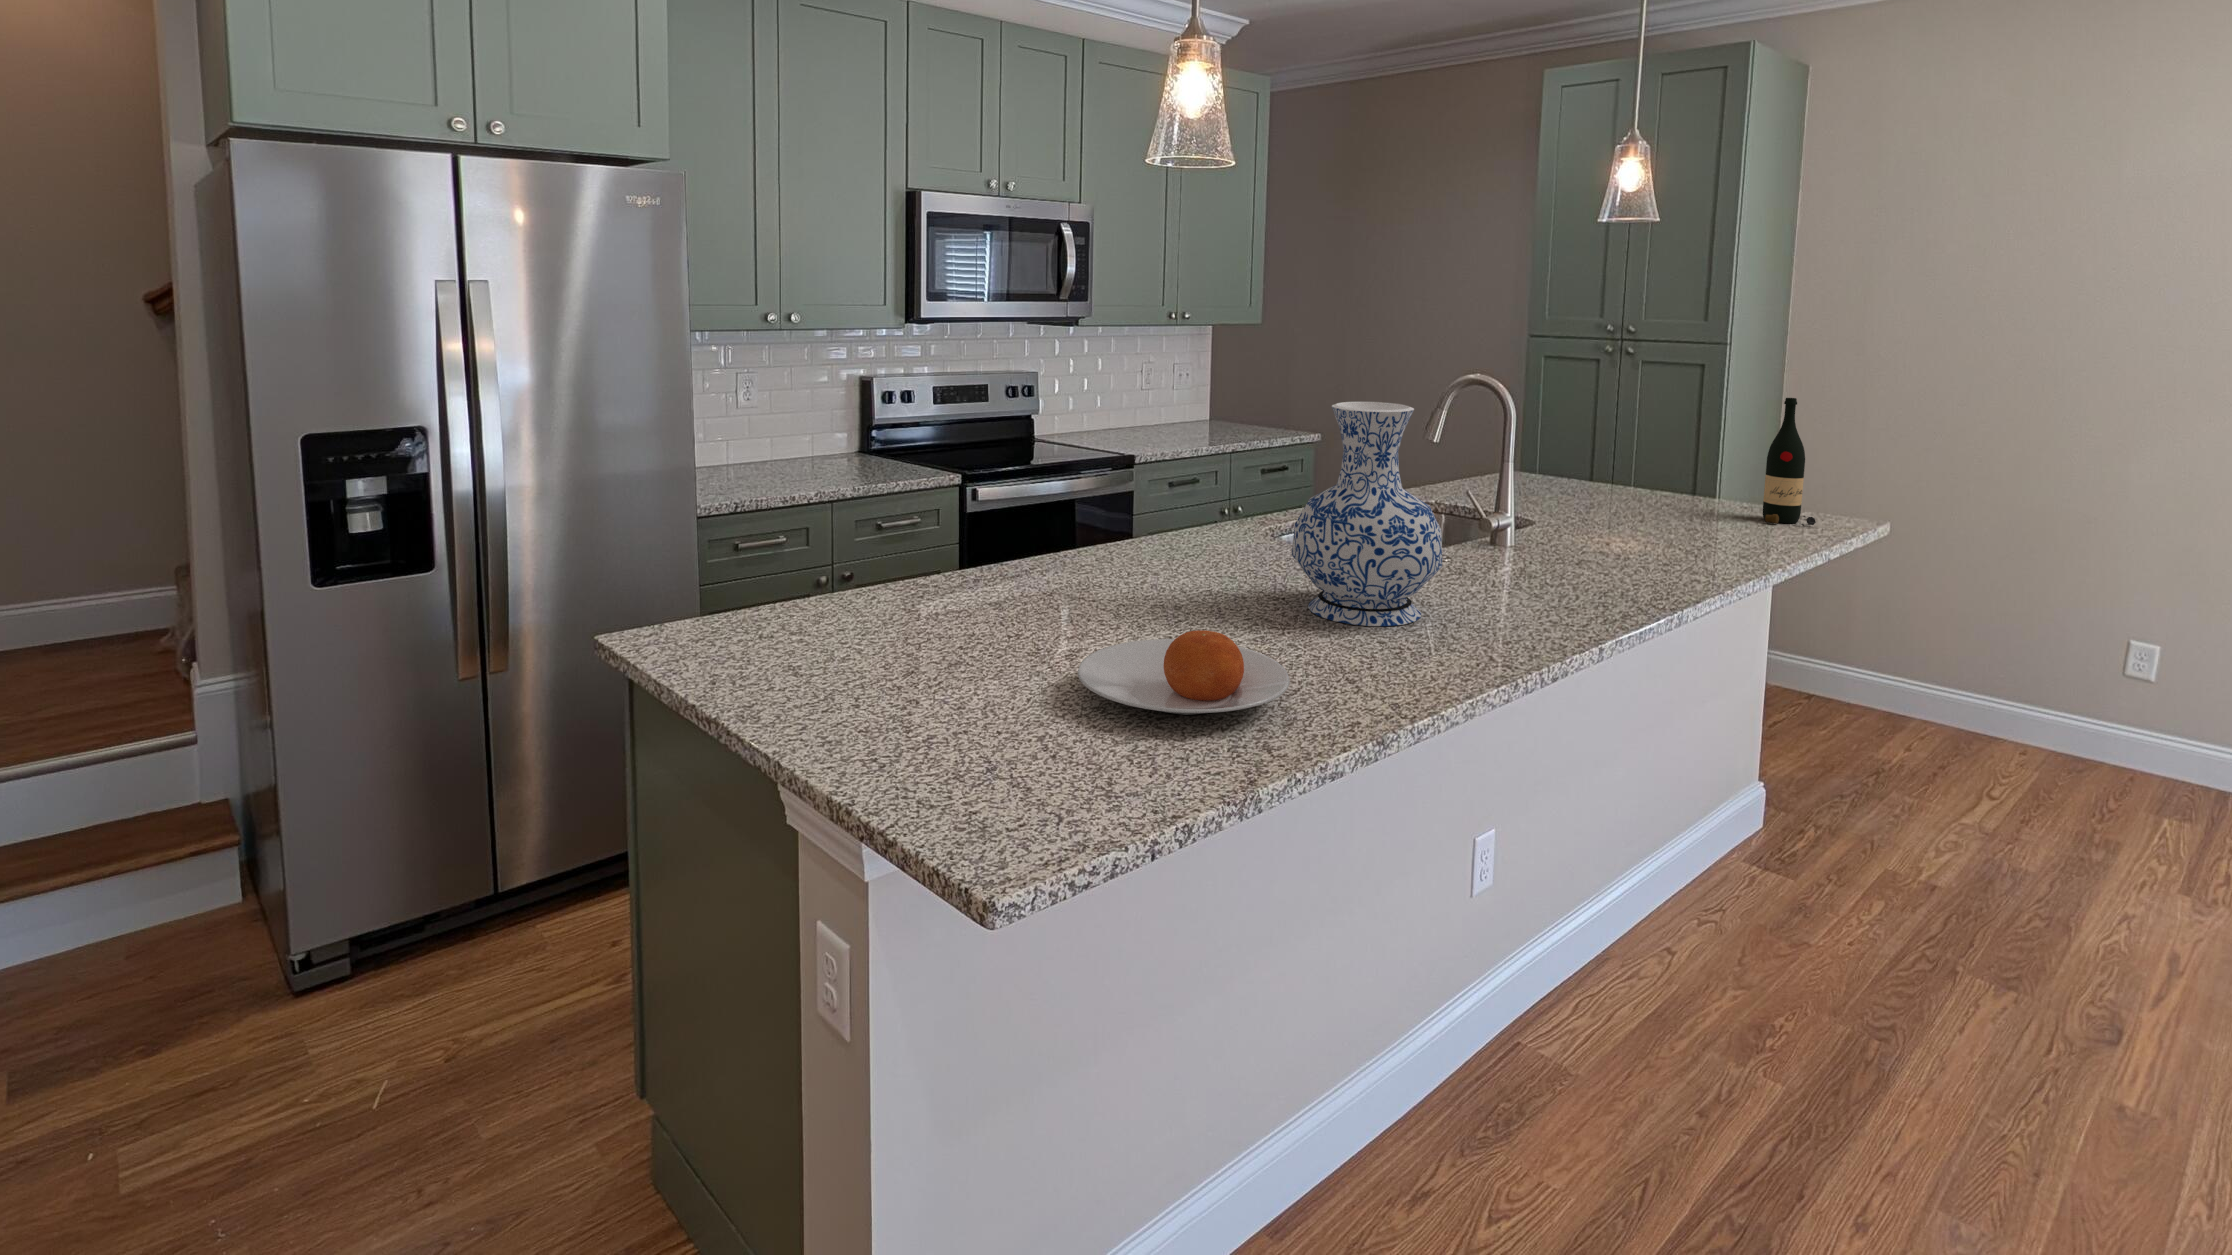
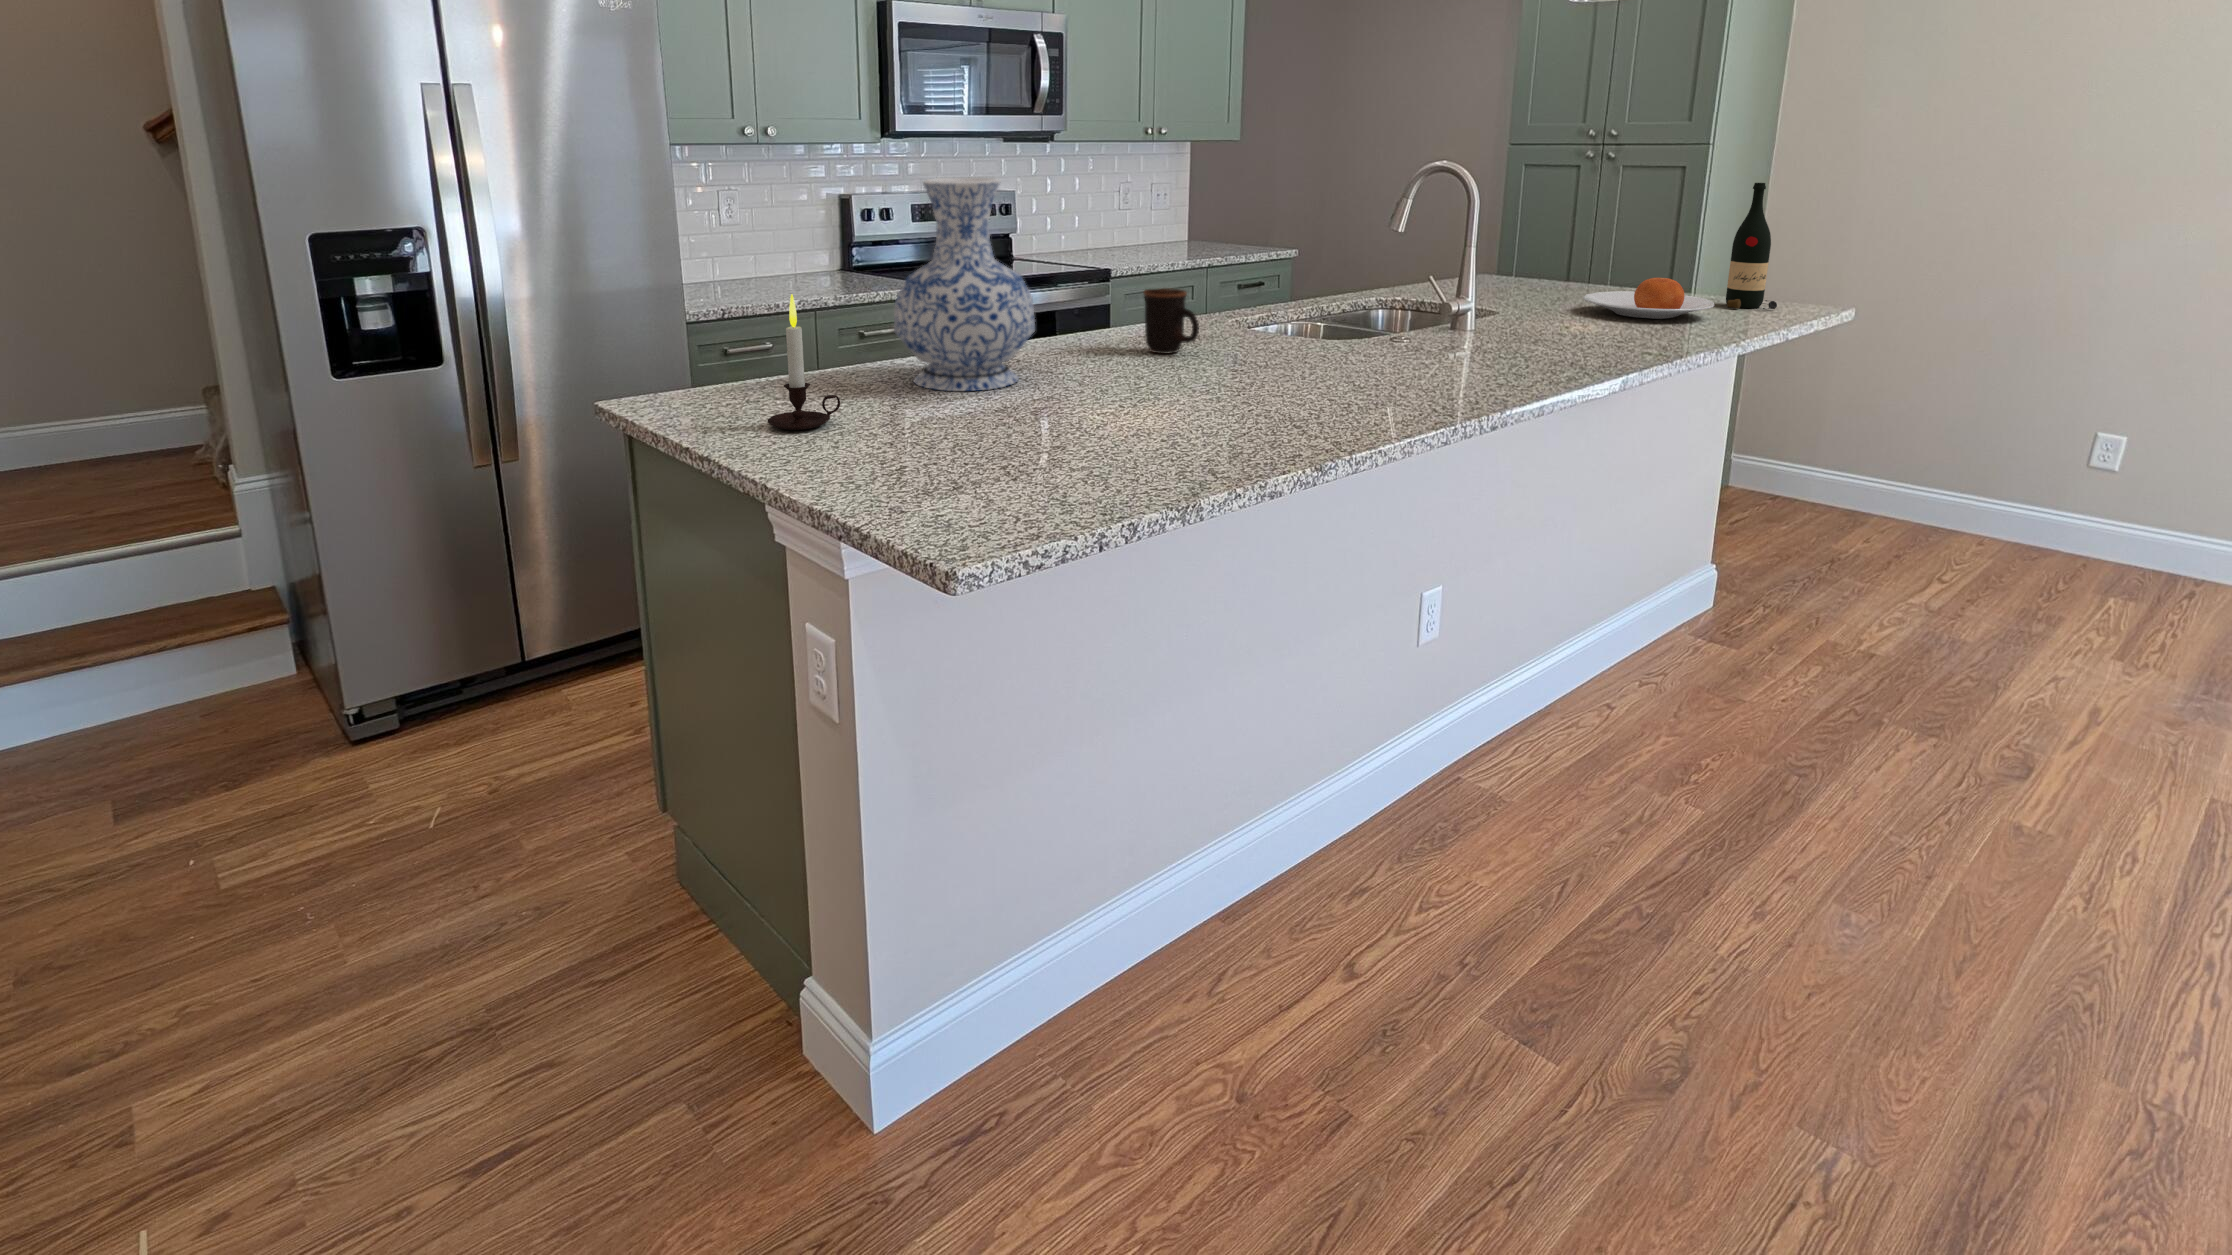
vase: present [1291,402,1442,626] -> present [894,178,1035,391]
mug: none [1180,506,1239,576] -> present [1143,288,1199,354]
candle: none [779,531,860,681] -> present [768,294,840,430]
plate: present [1078,630,1290,715] -> present [1583,278,1714,319]

